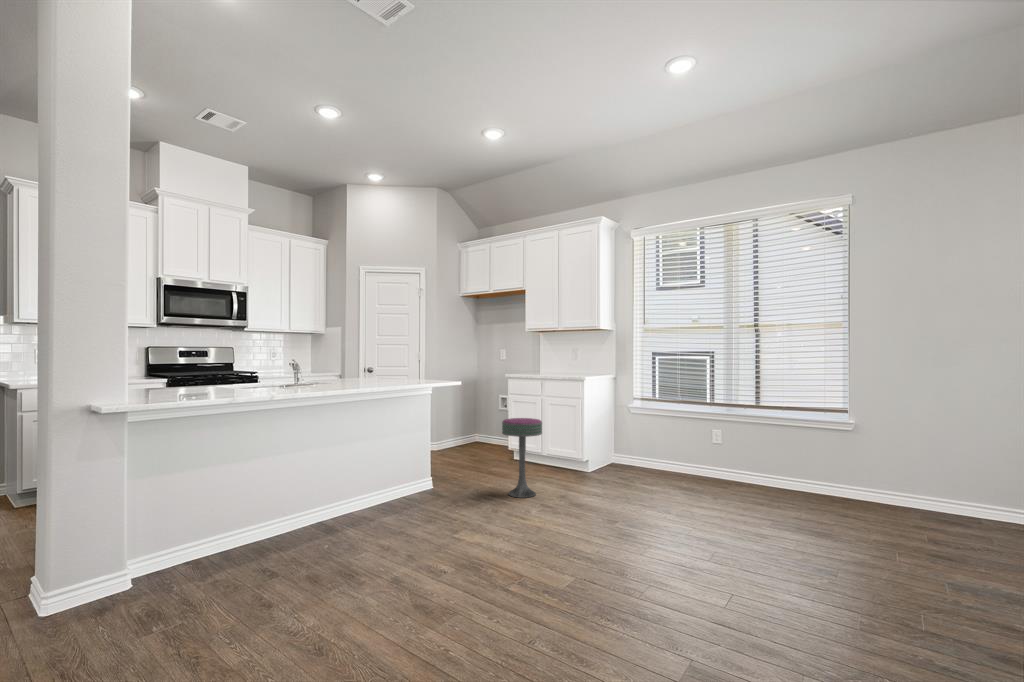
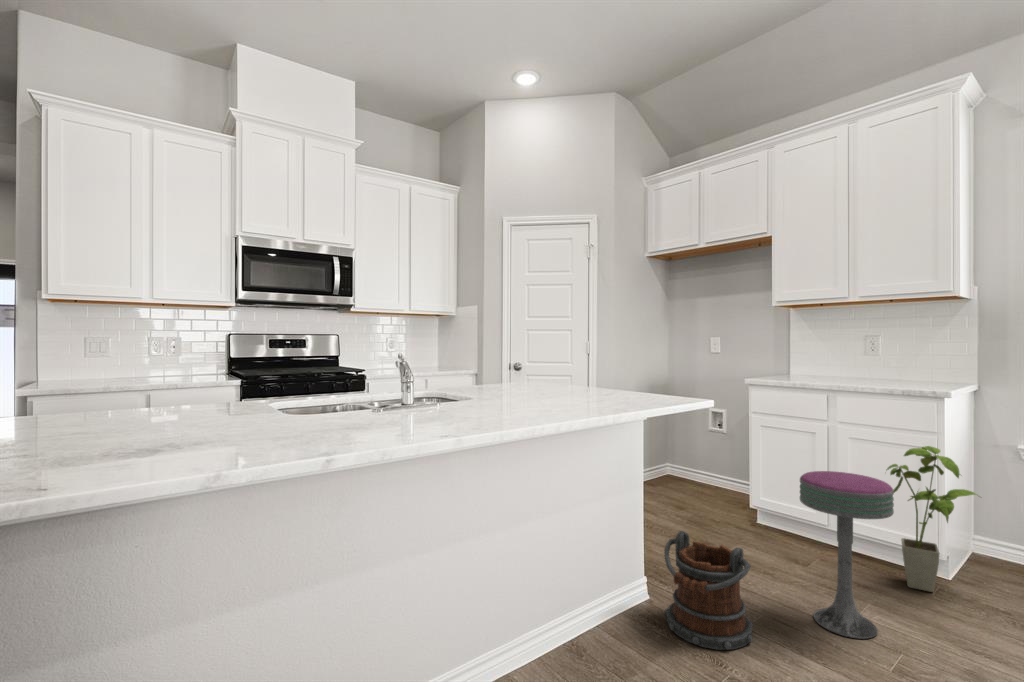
house plant: none [562,405,603,482] -> present [887,446,977,592]
bucket: none [430,451,474,505] -> present [664,531,753,650]

